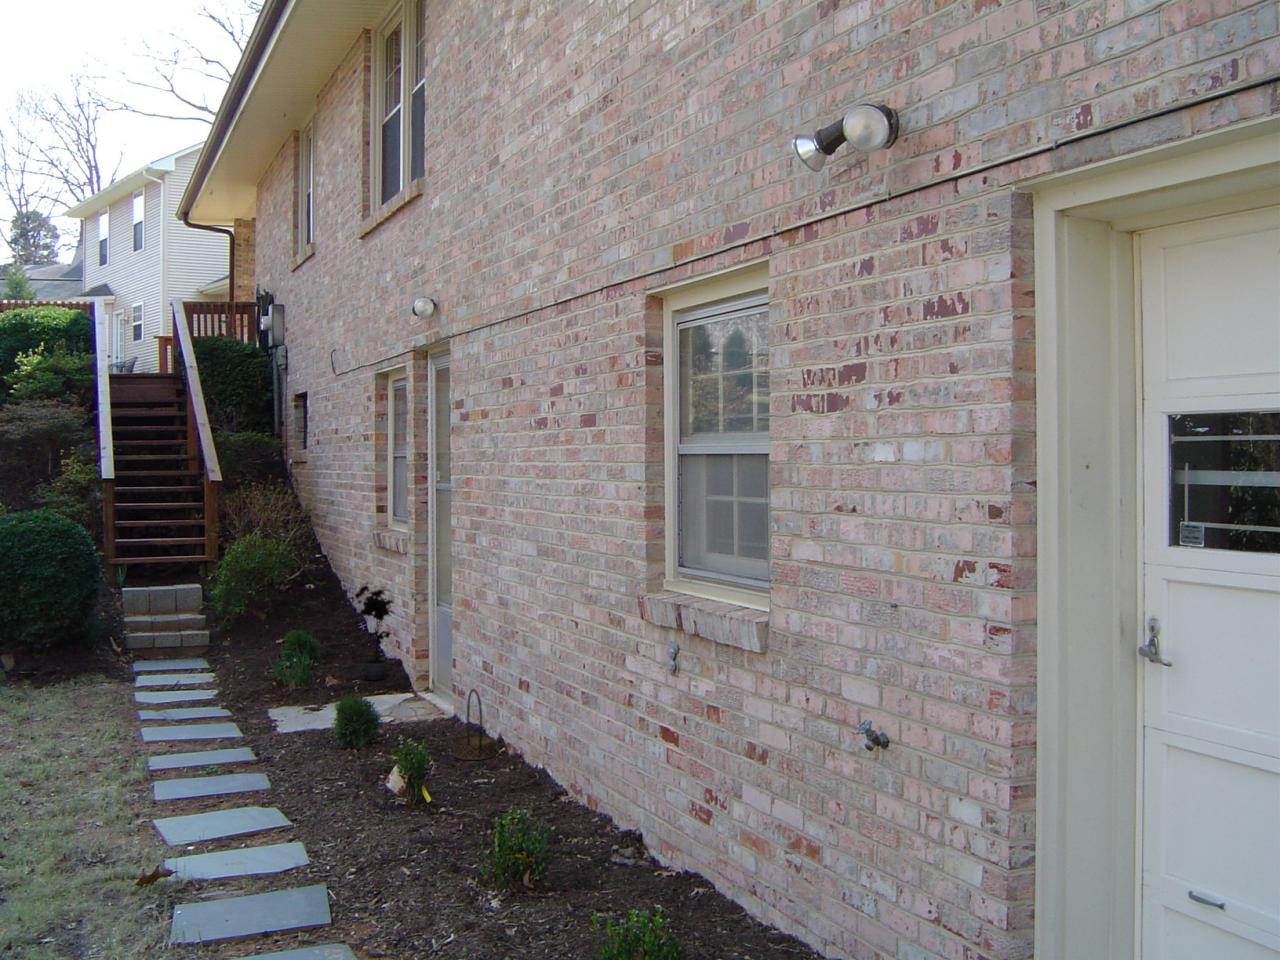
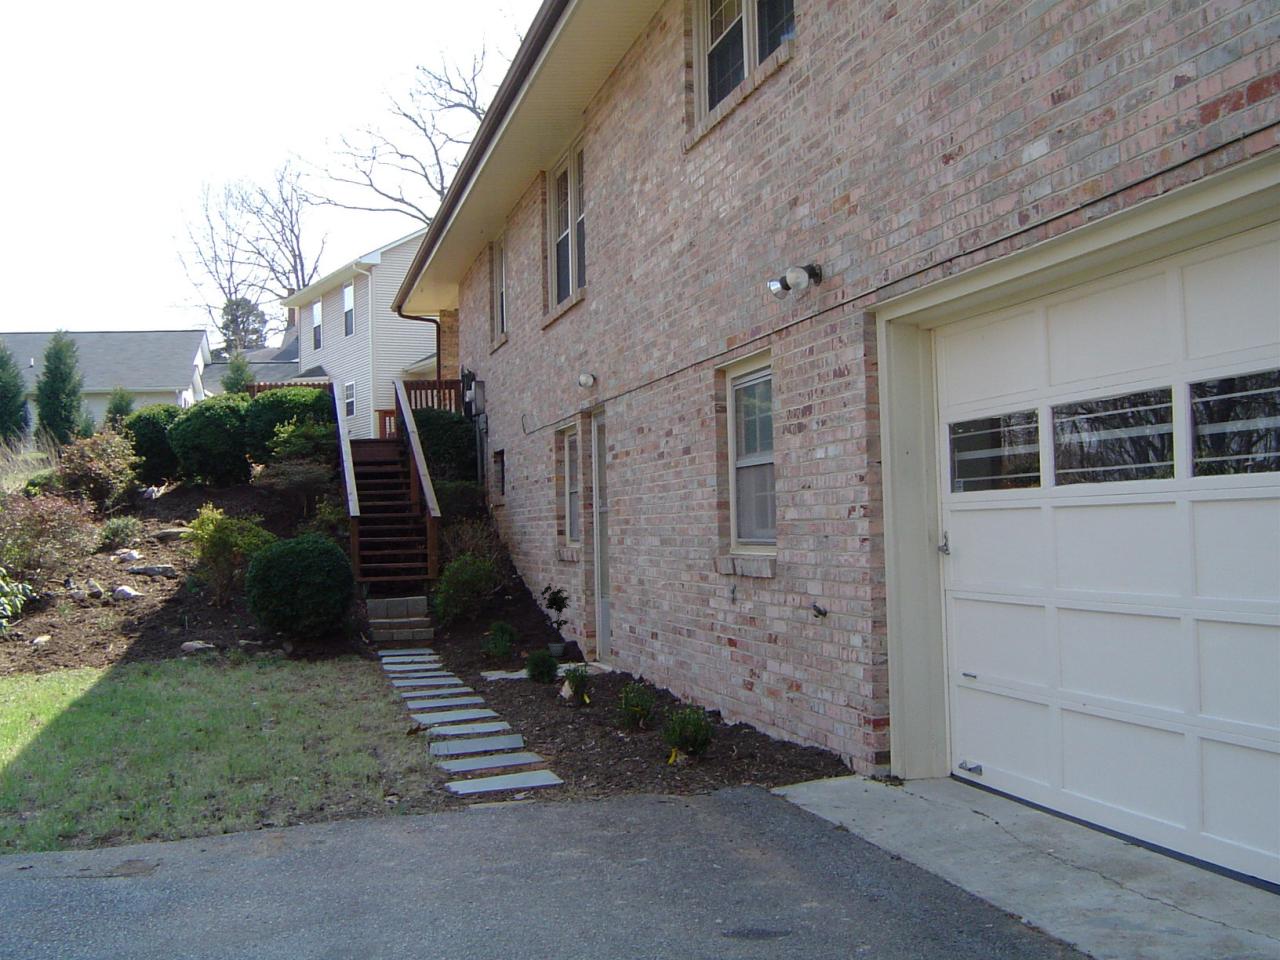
basket: present [453,689,495,760] -> none [607,642,637,690]

